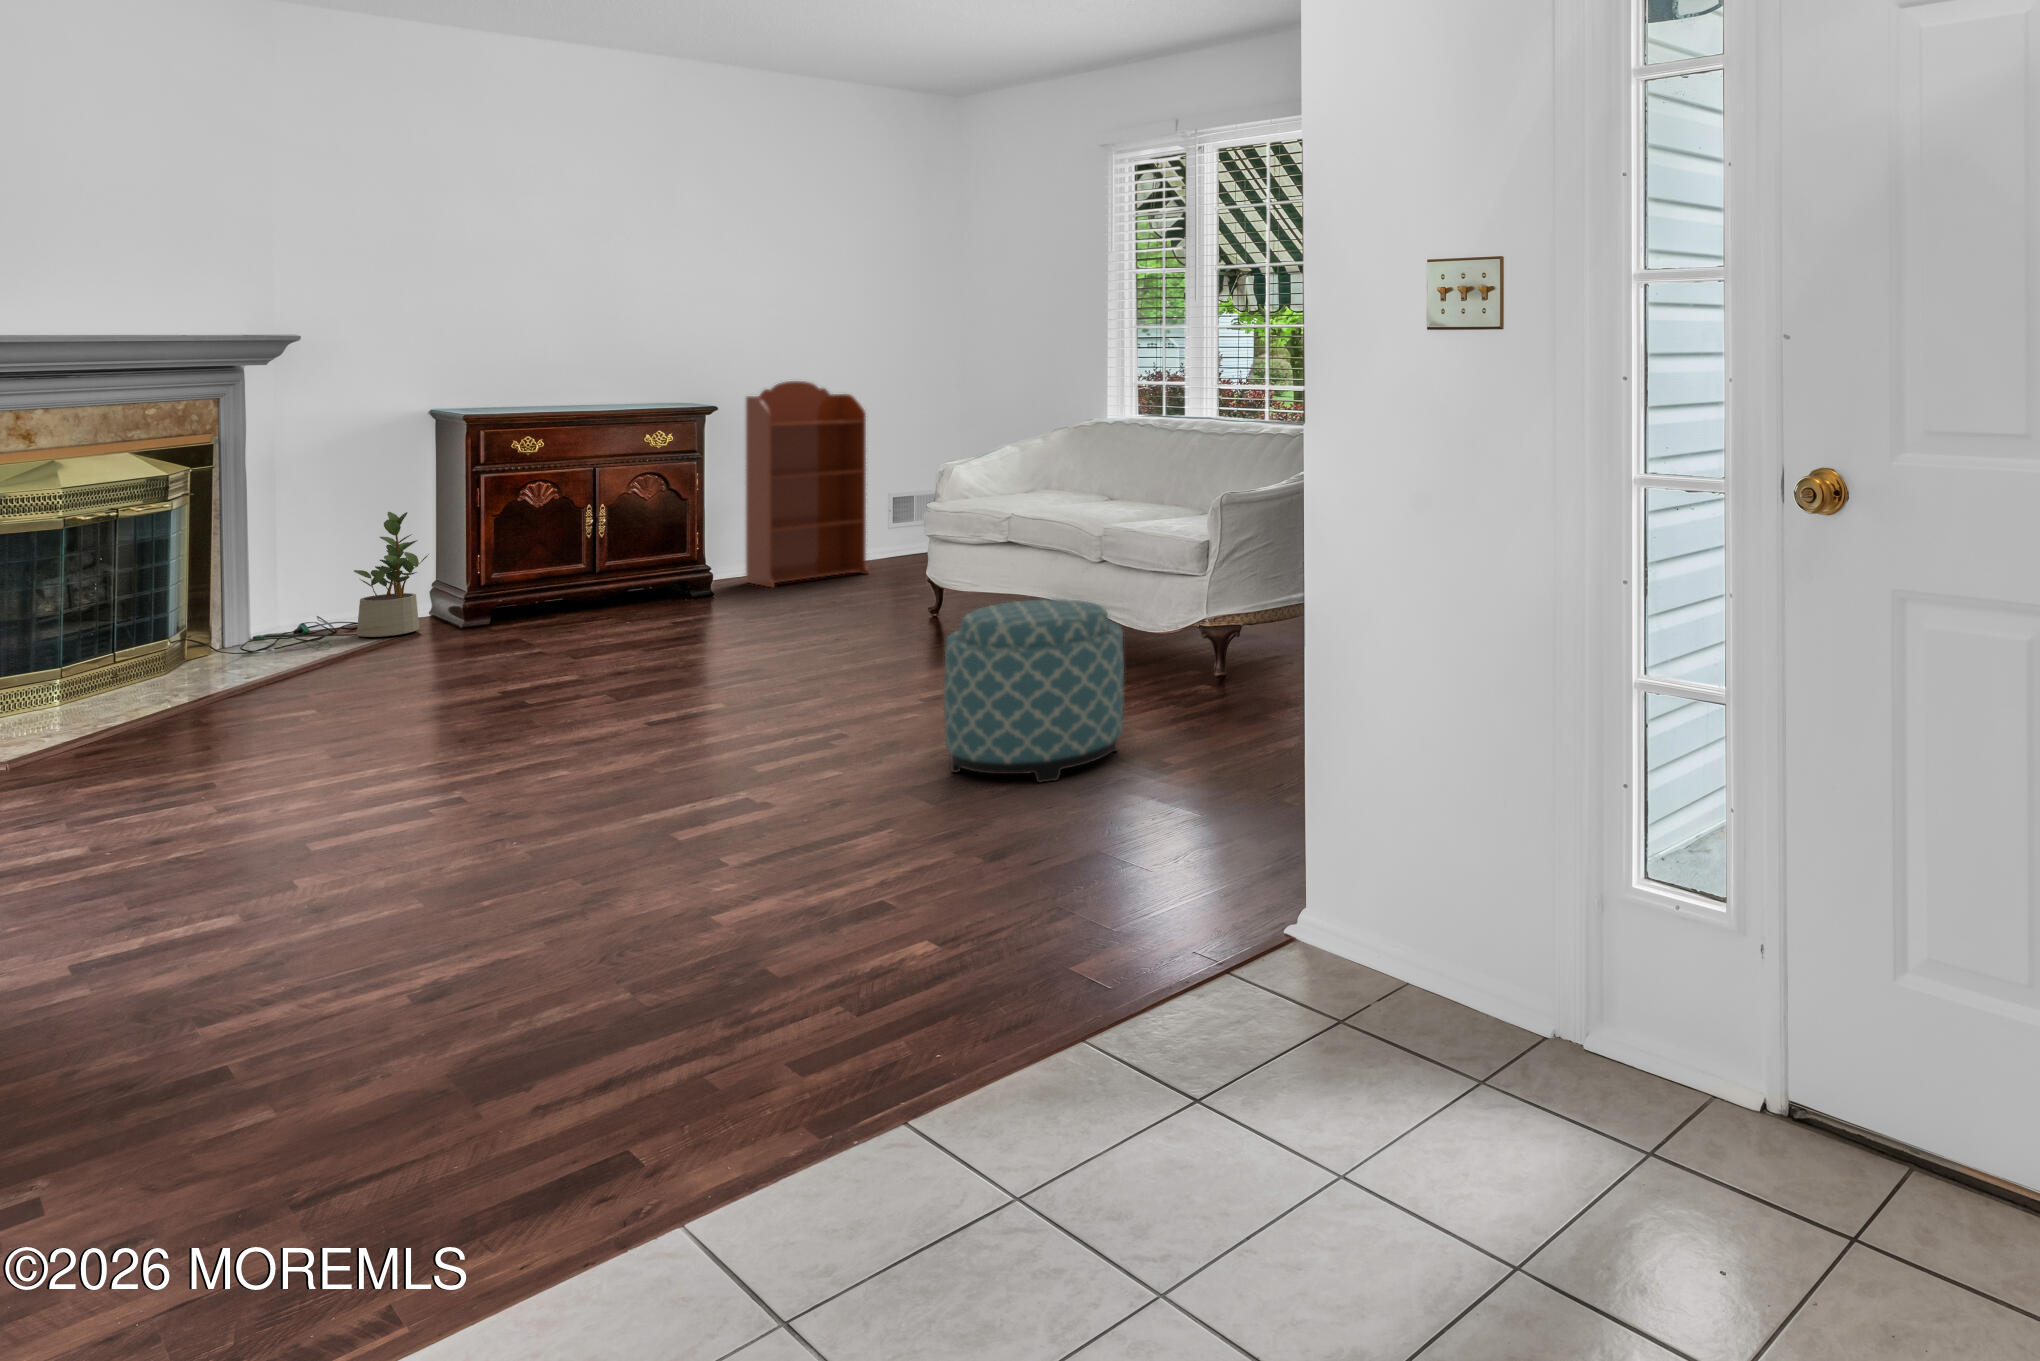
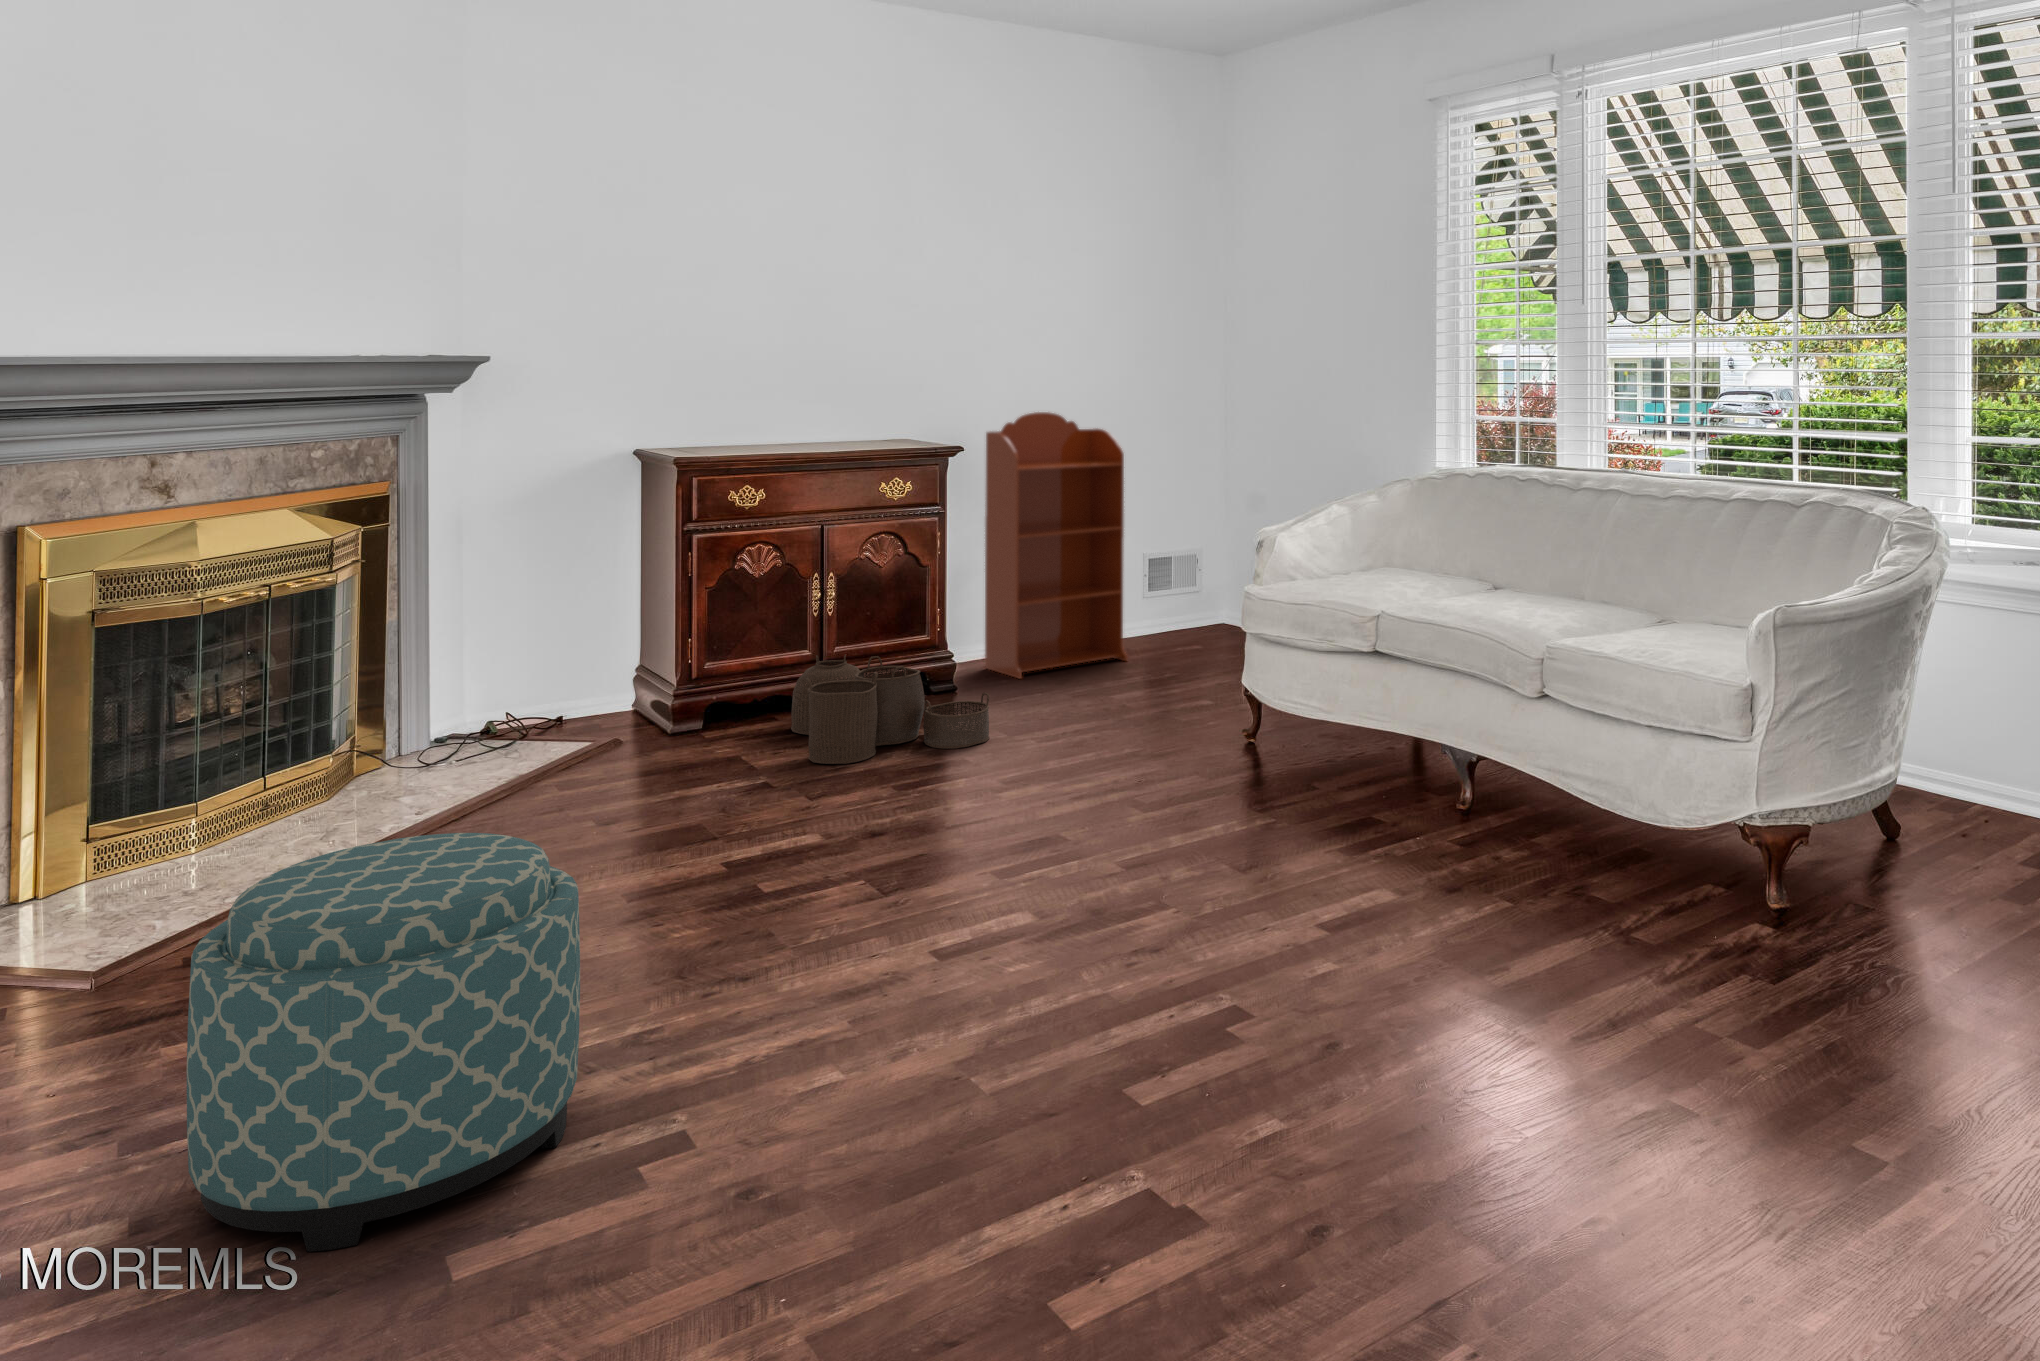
potted plant: present [354,512,429,637] -> none [548,580,635,742]
woven basket: none [568,565,732,640] -> present [791,654,990,764]
ottoman: present [944,599,1124,783] -> present [187,833,580,1252]

